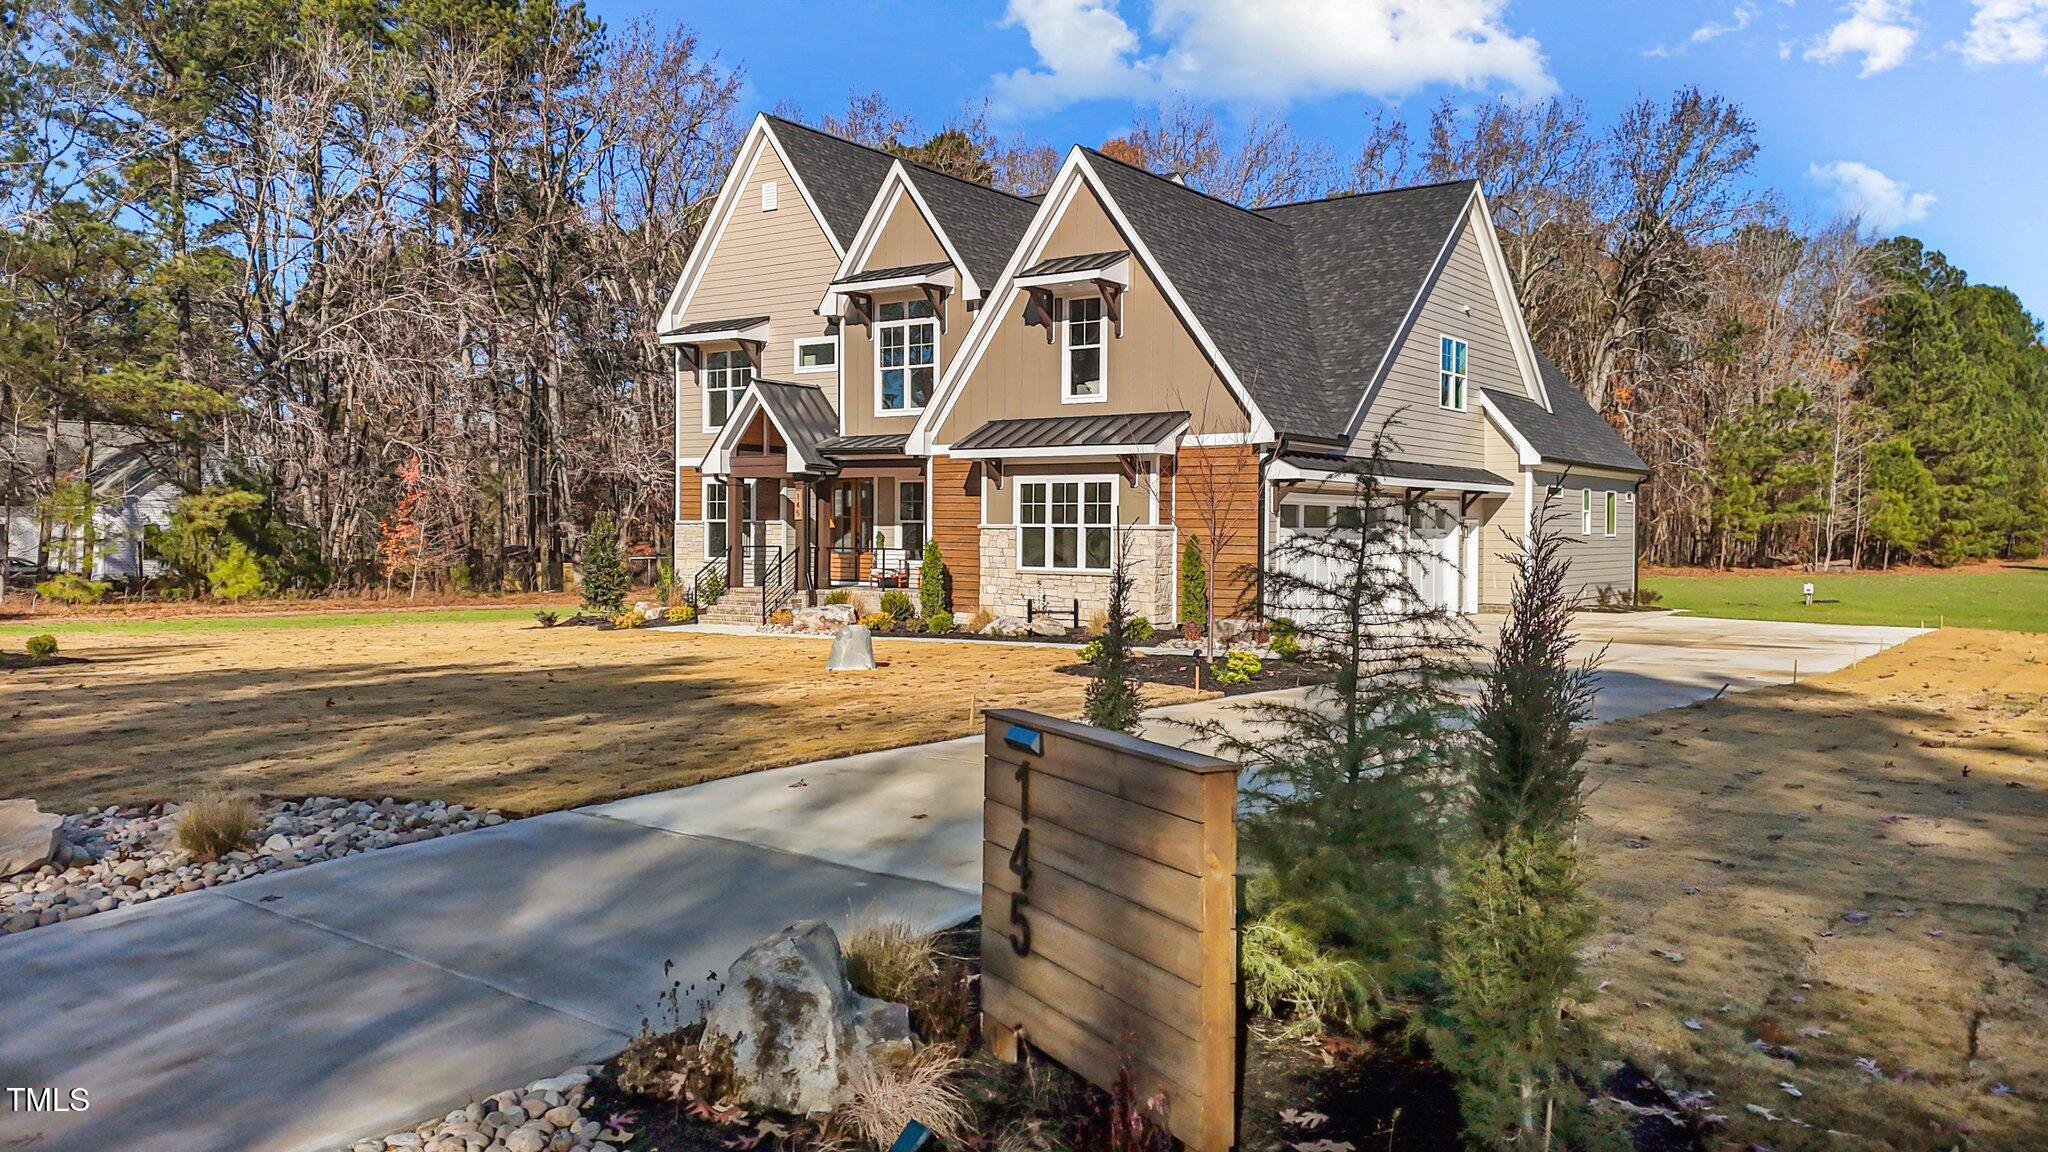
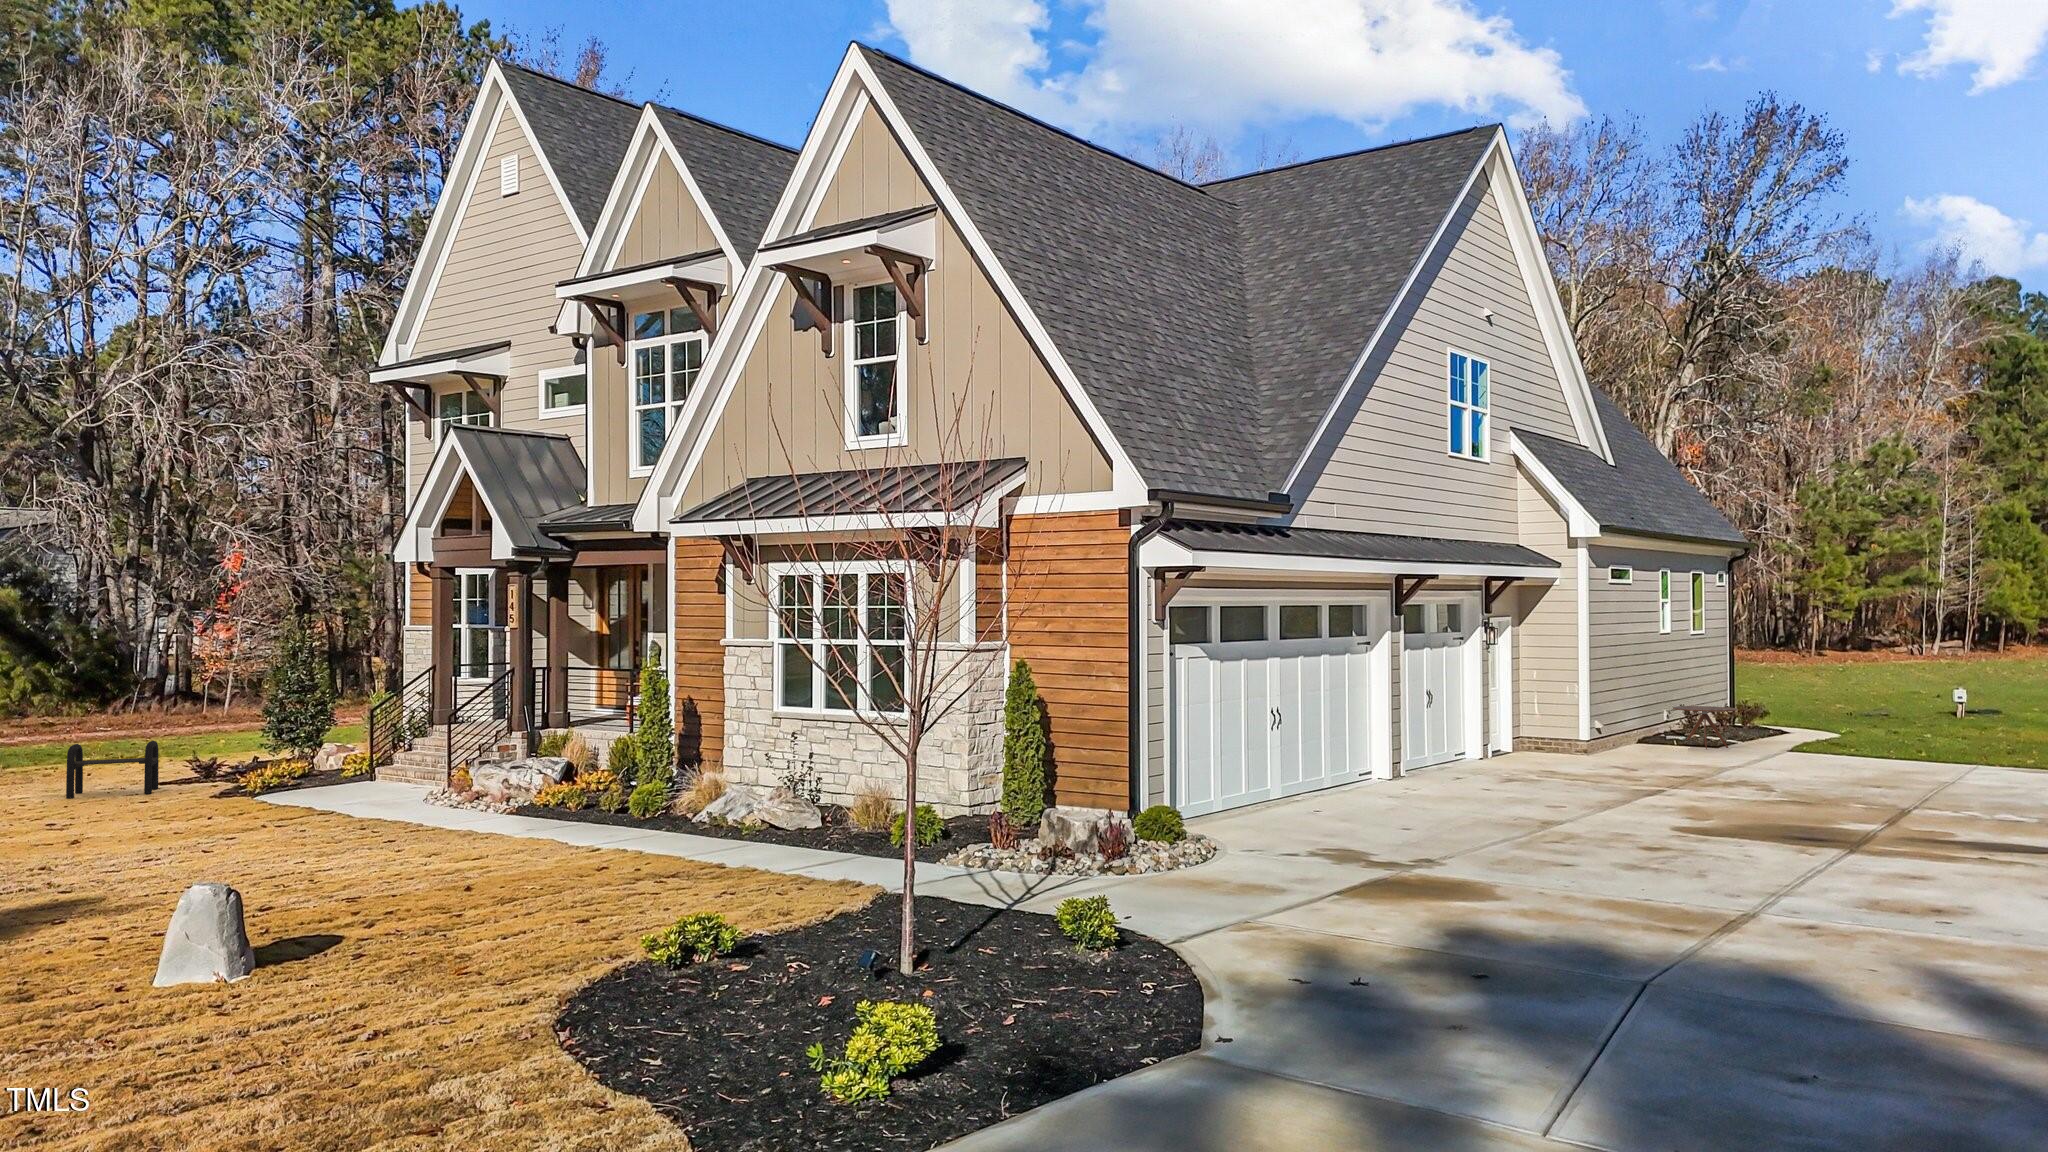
bench: present [1027,599,1079,636] -> present [66,741,159,799]

